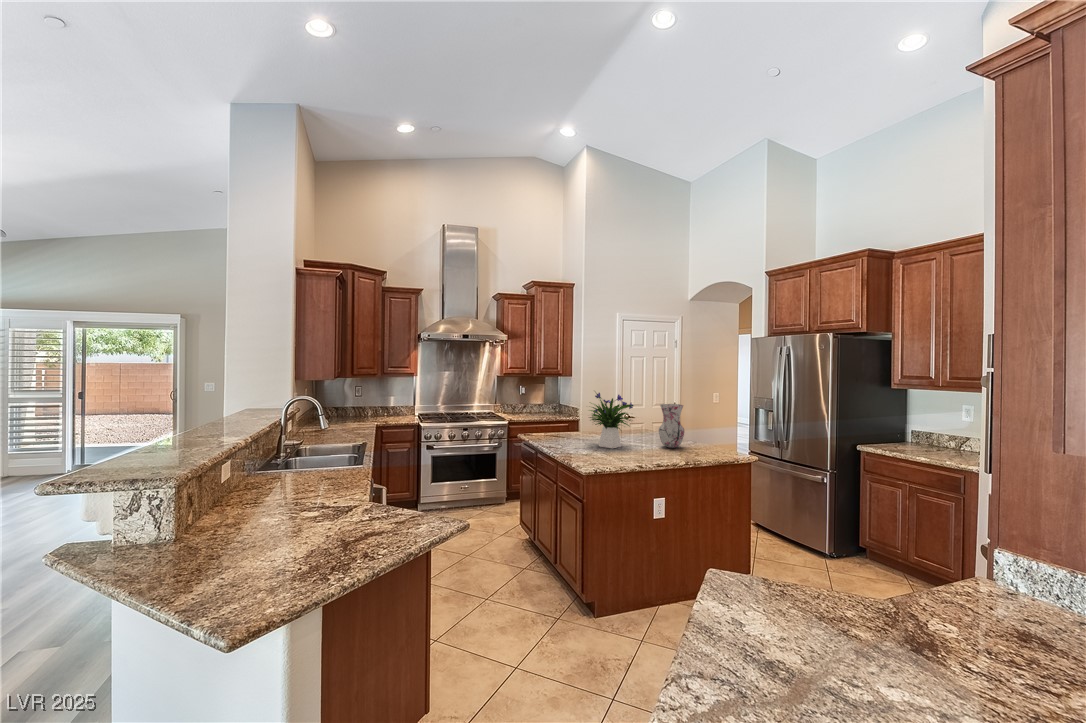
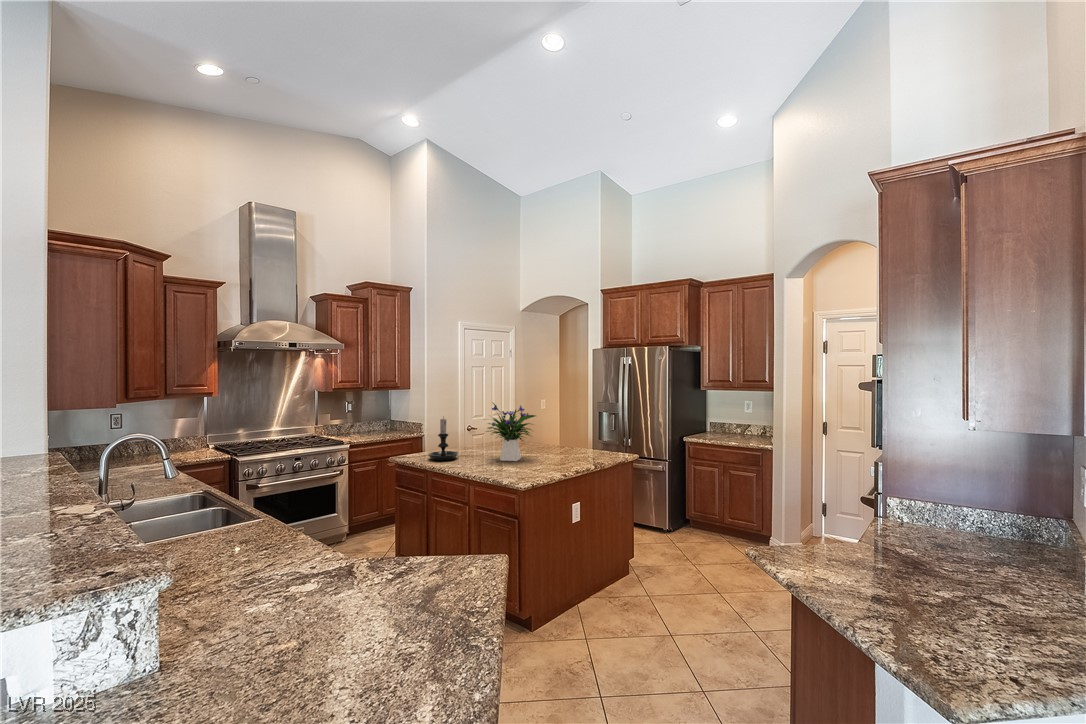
candle holder: none [540,401,568,441] -> present [429,417,459,460]
vase: present [659,404,684,448] -> none [554,412,578,454]

